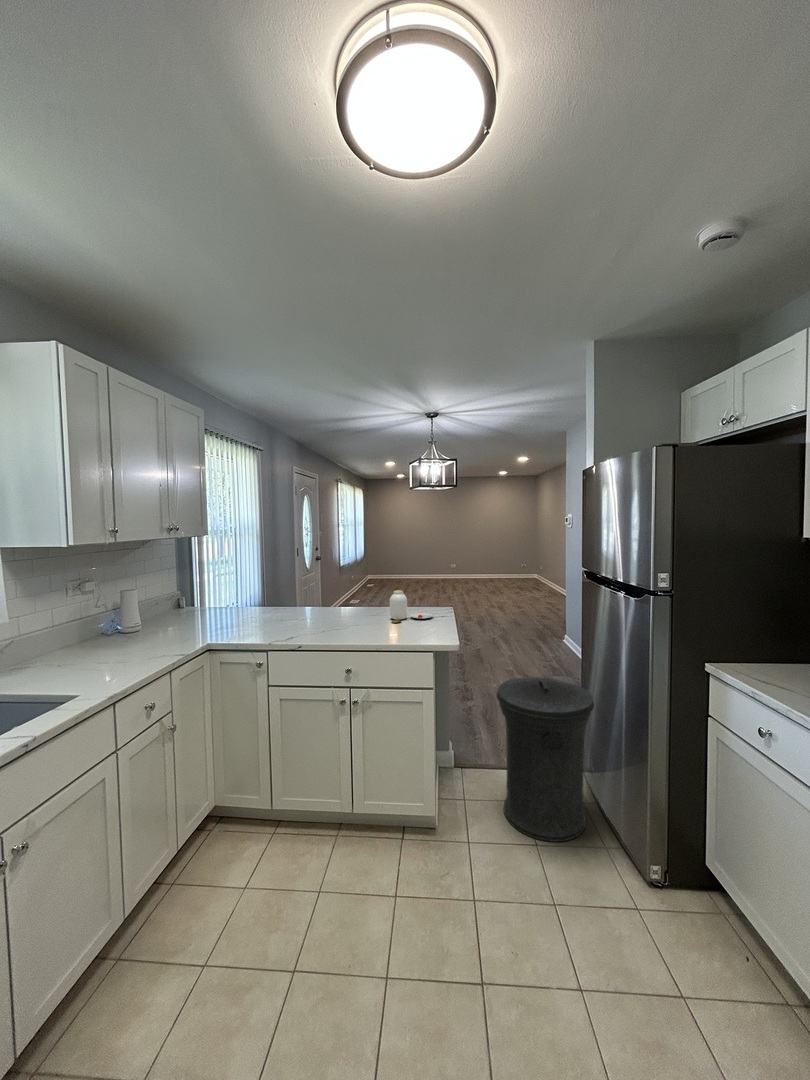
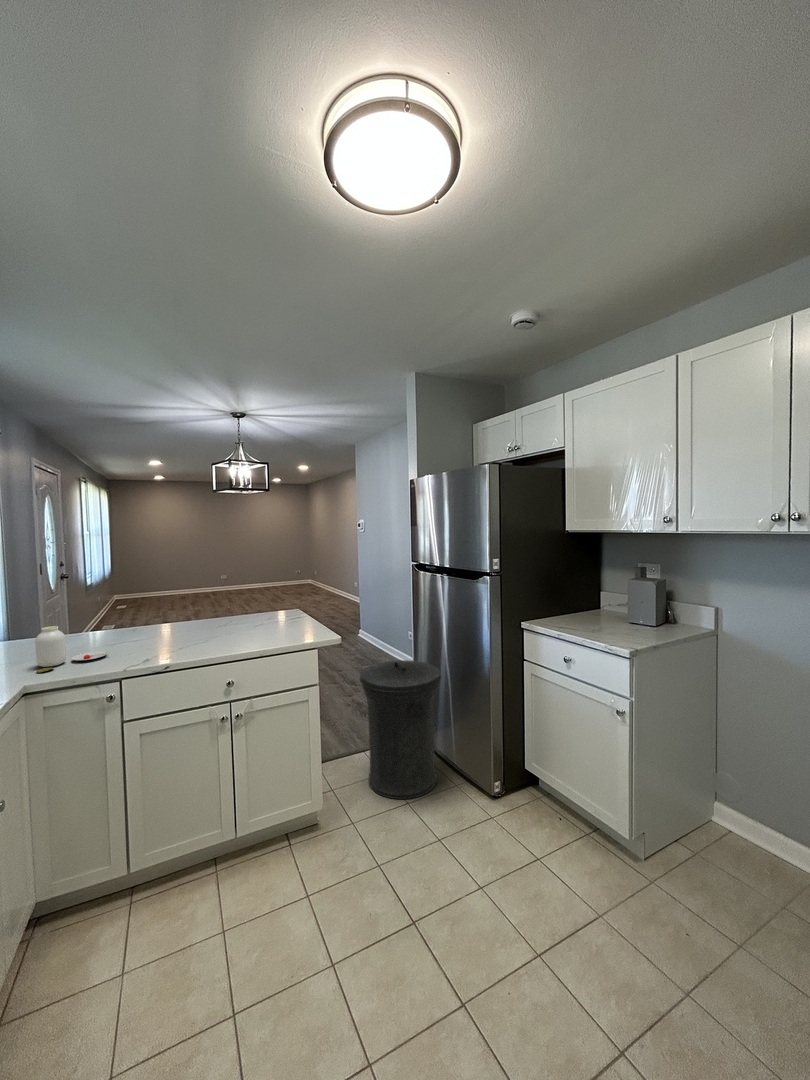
jar: present [390,590,433,623] -> present [35,626,107,673]

